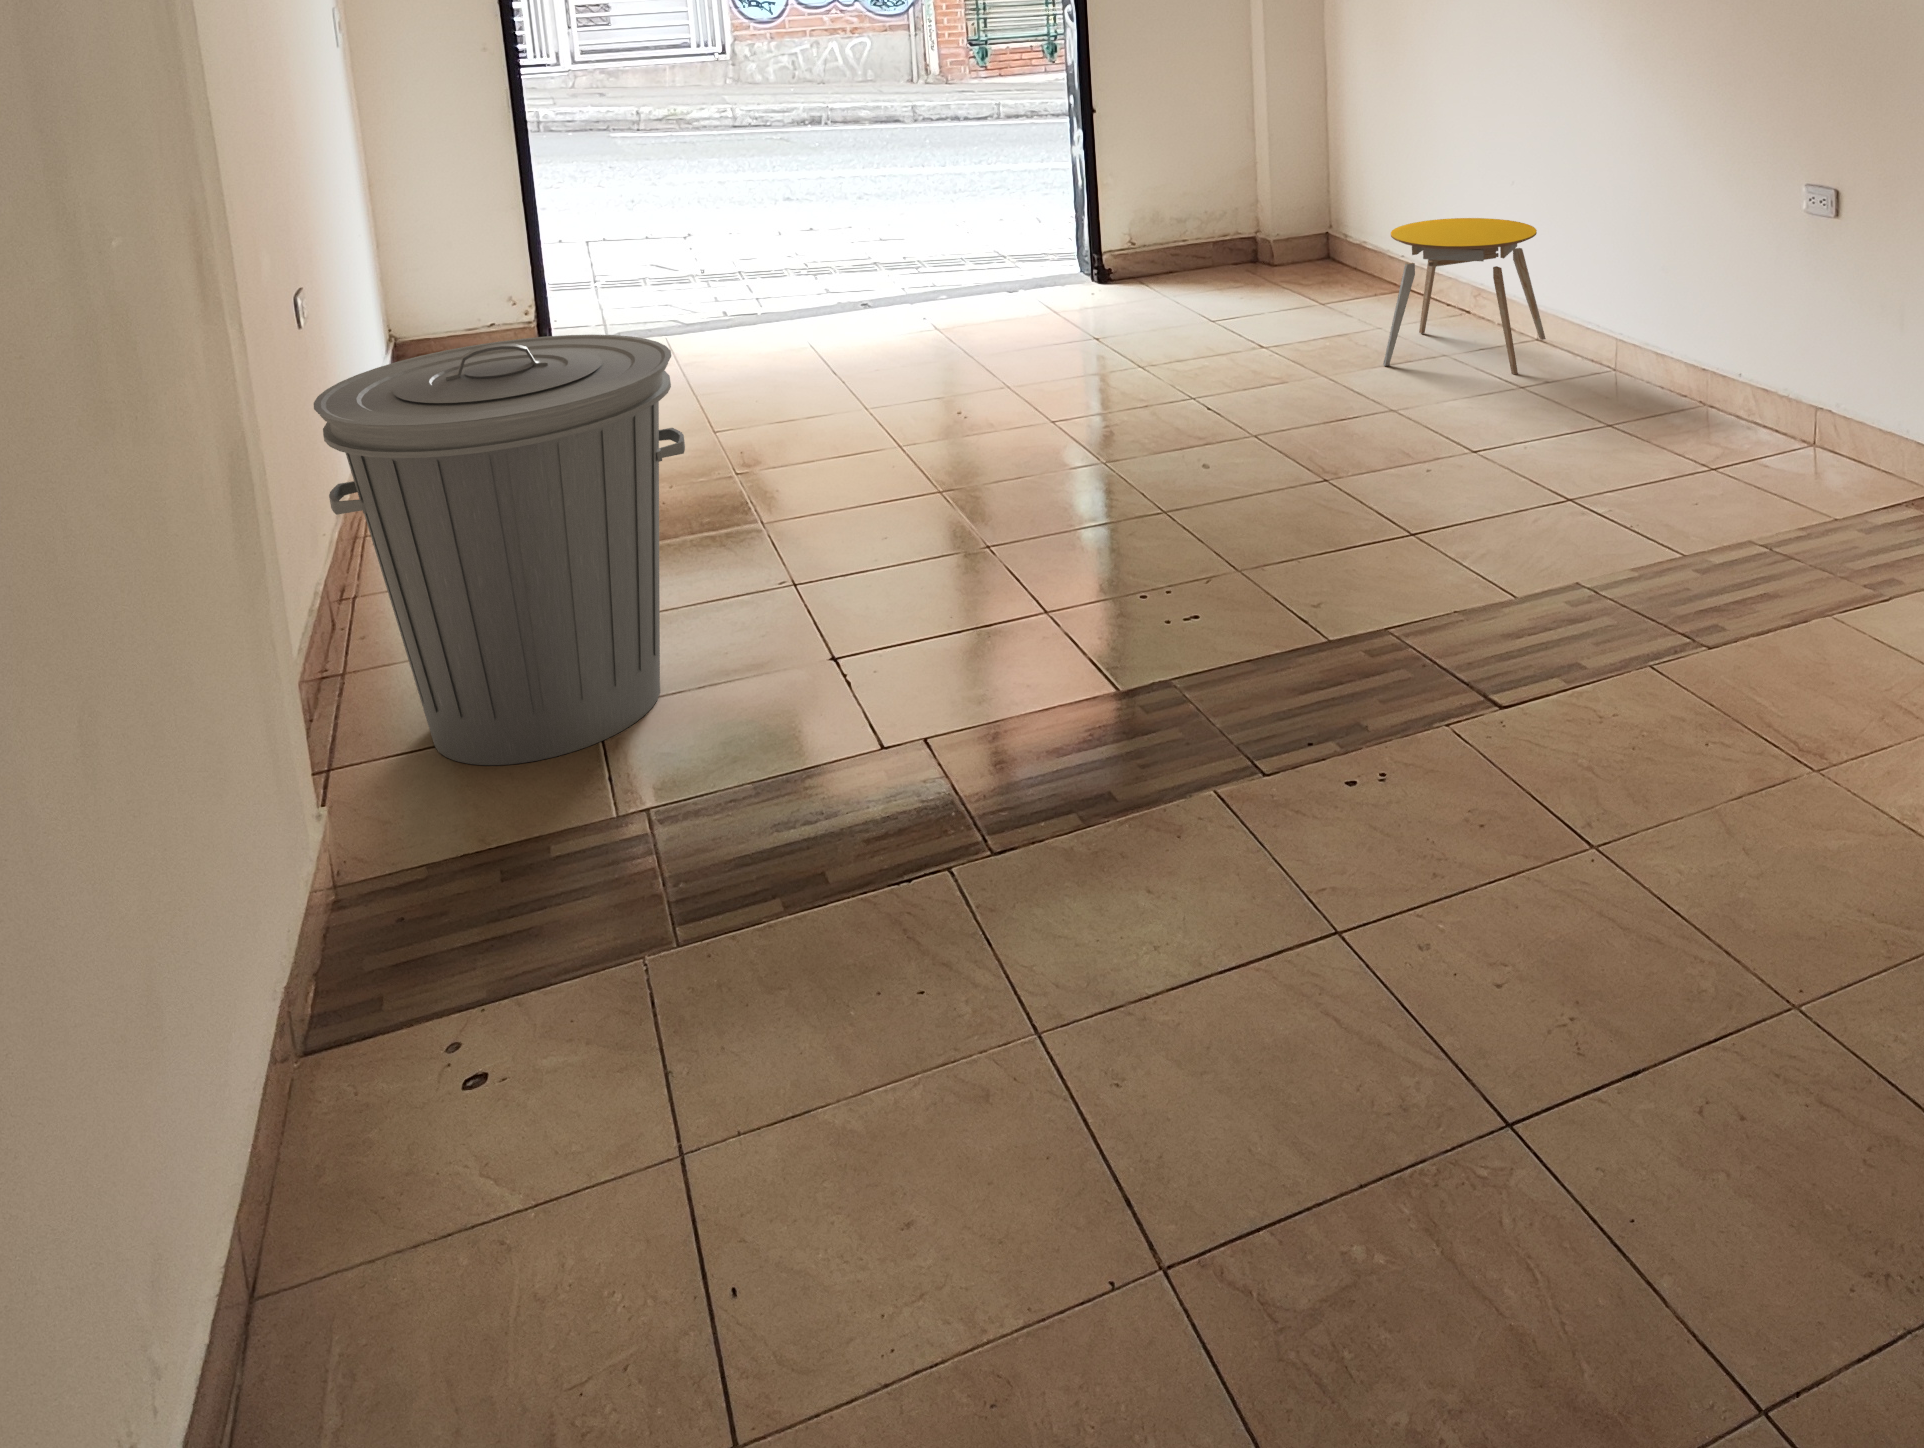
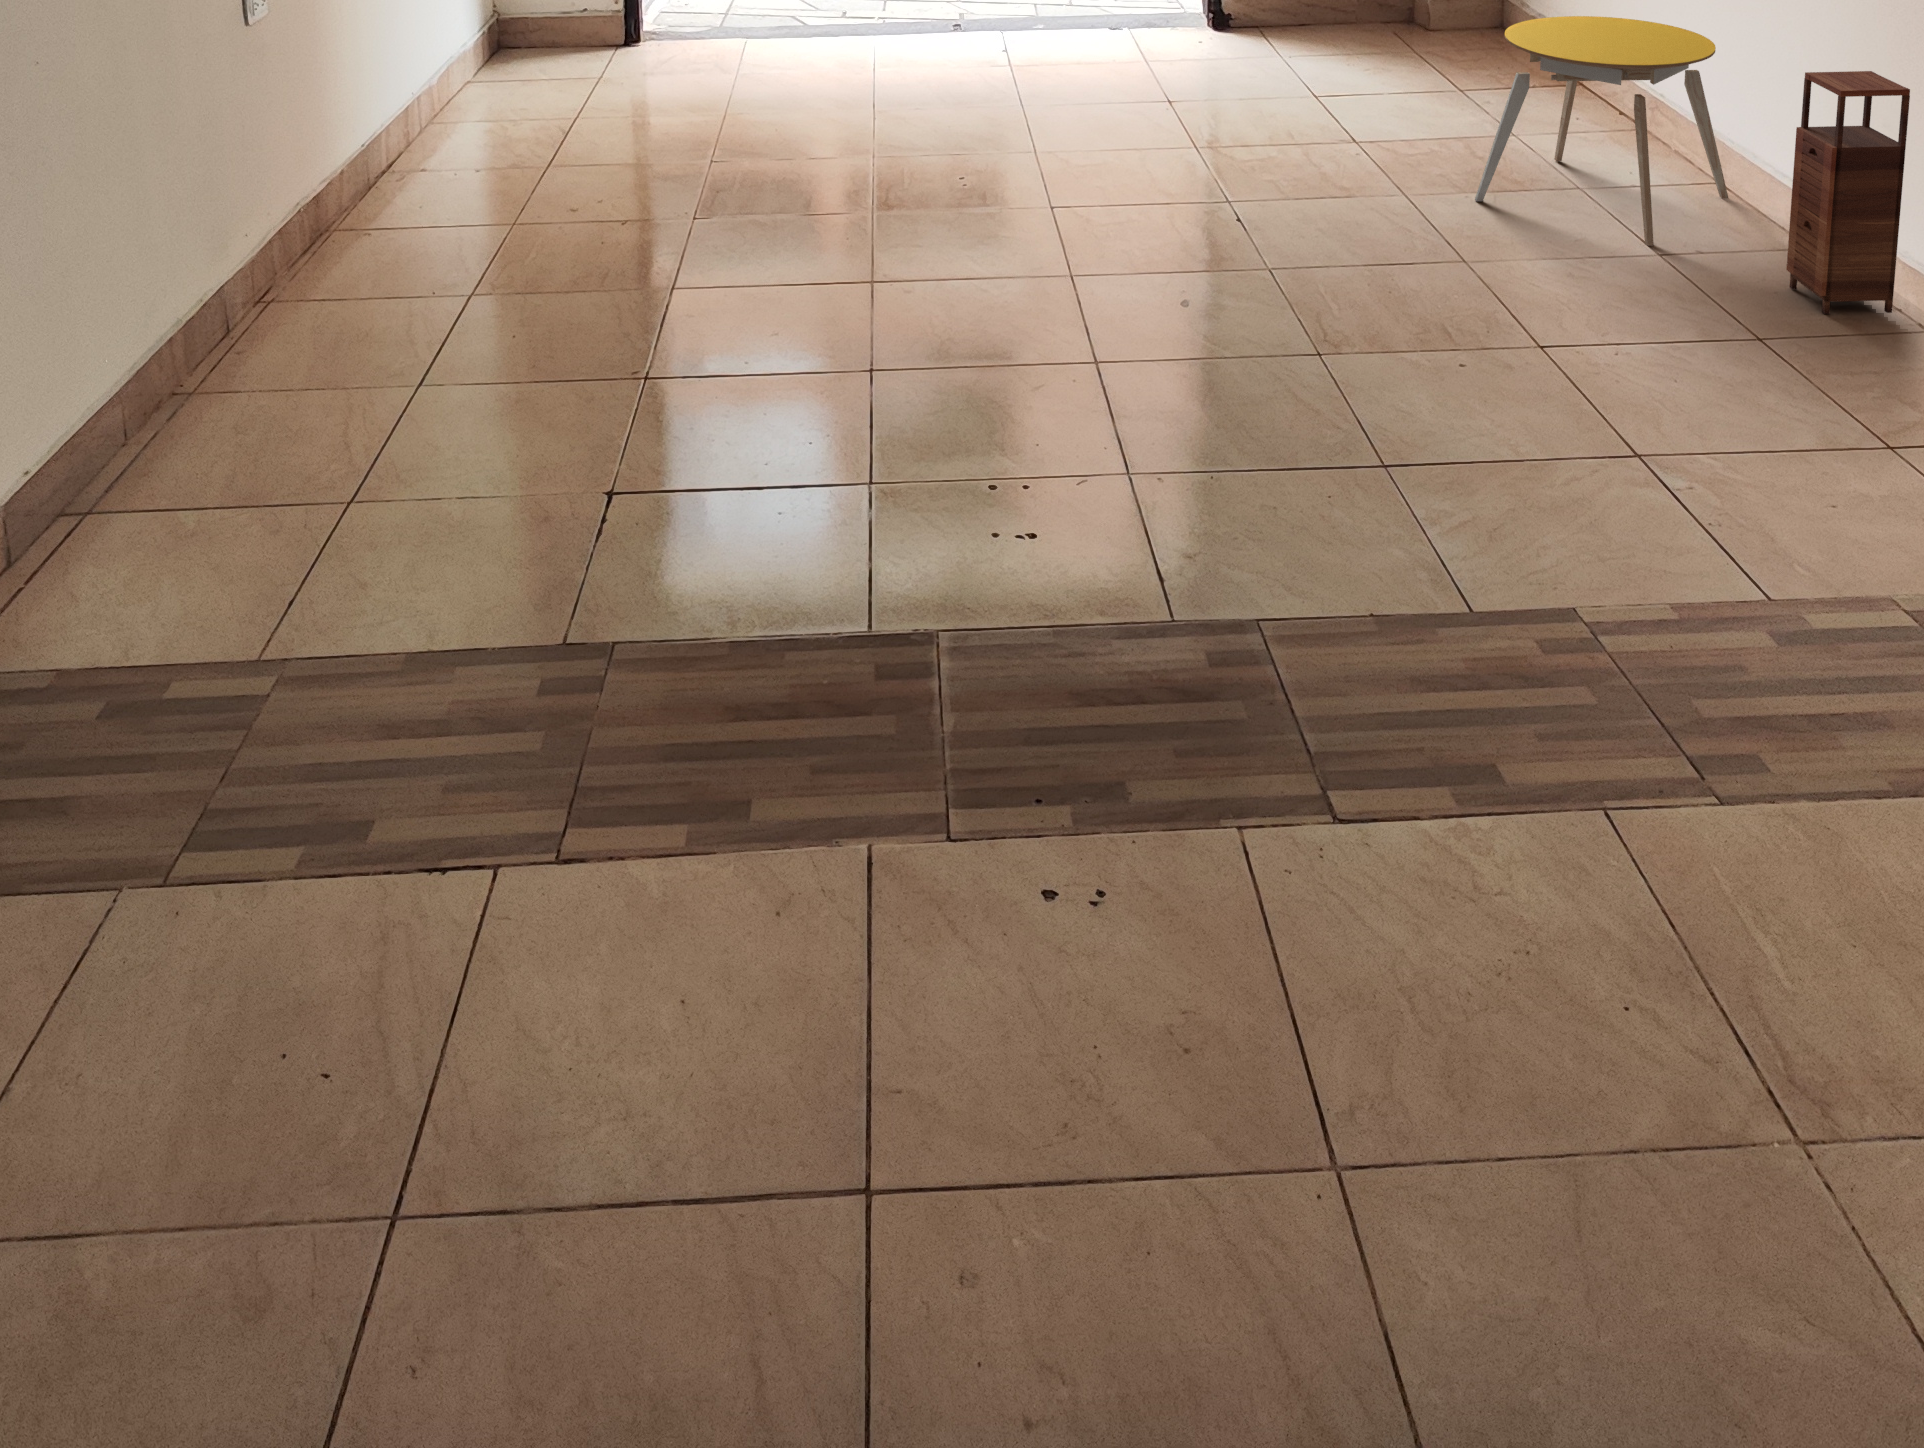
storage cabinet: none [1612,226,1681,395] -> present [1786,71,1910,314]
trash can: present [314,335,685,765] -> none [81,59,452,518]

